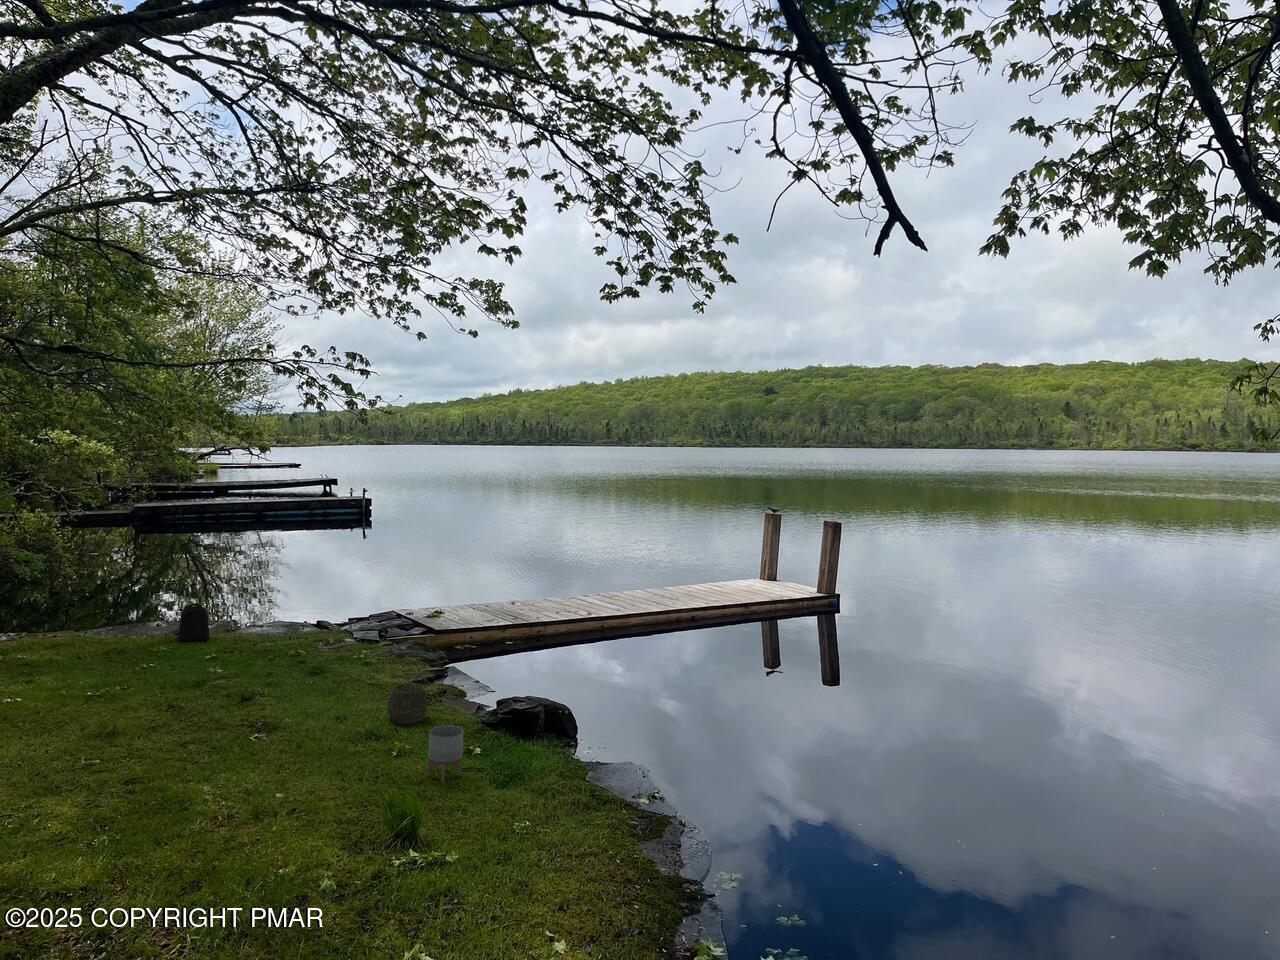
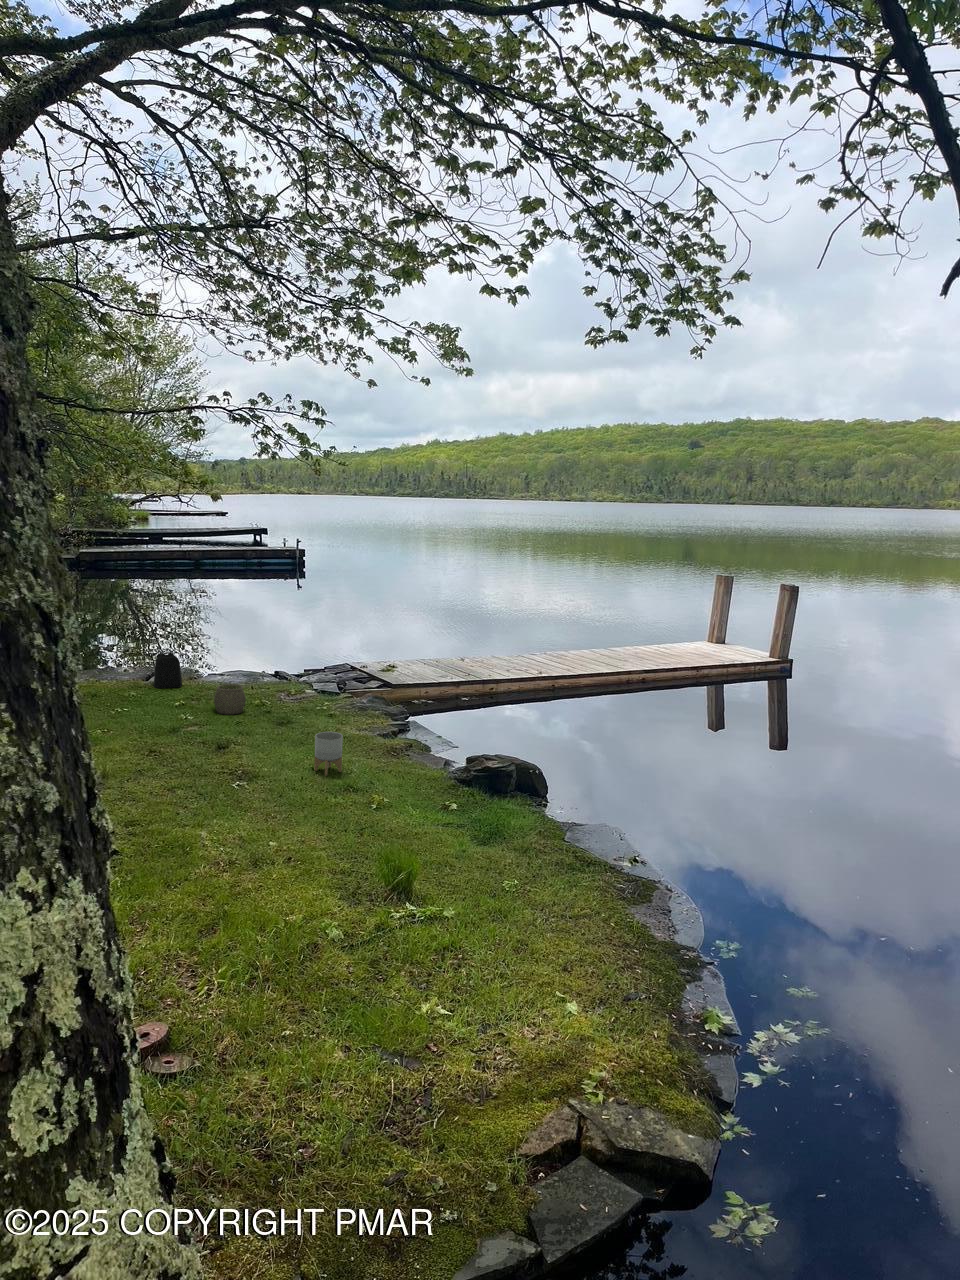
woven basket: present [388,683,427,724] -> present [214,684,246,715]
planter: present [427,725,463,783] -> present [314,732,343,776]

